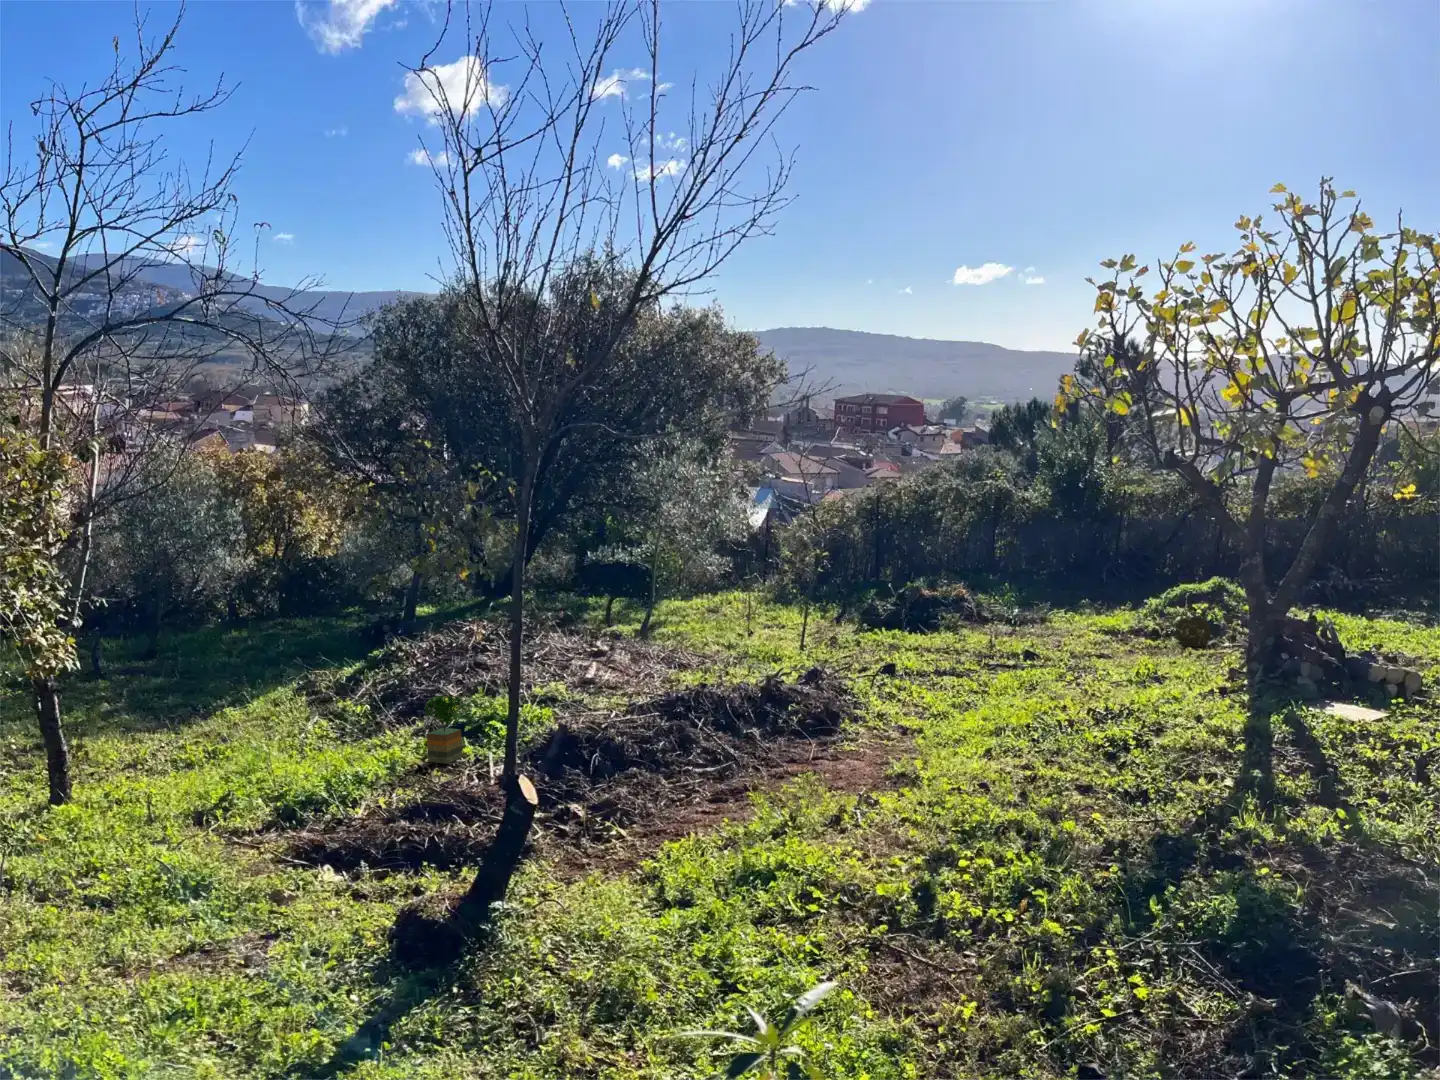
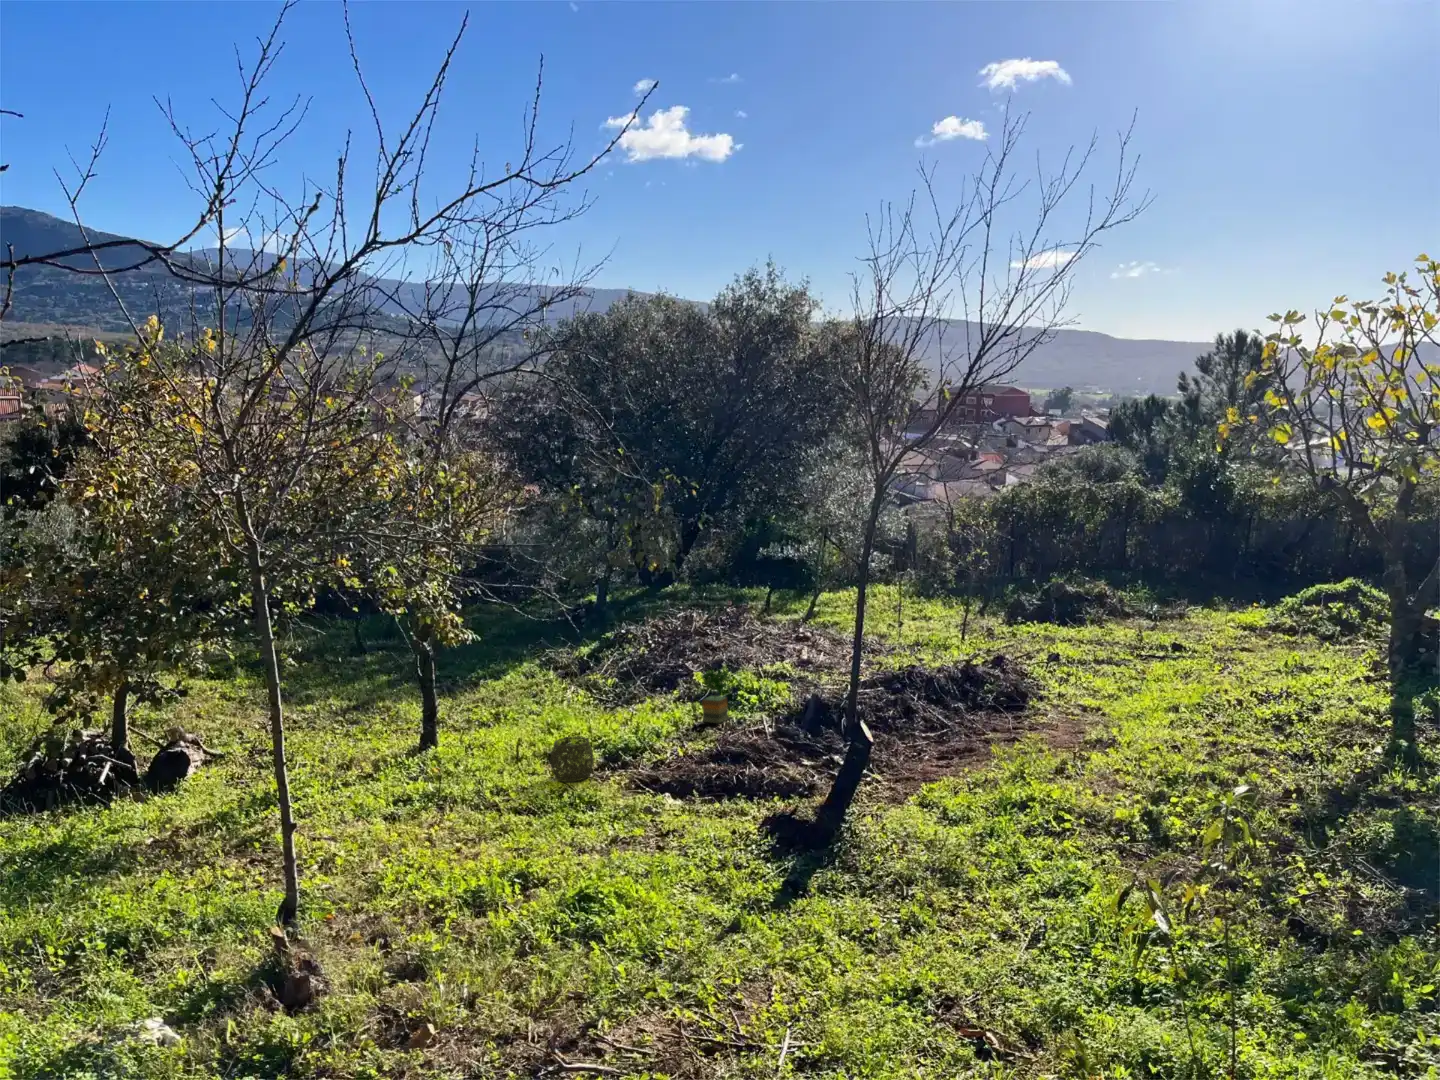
woven basket: present [1177,617,1211,647] -> present [551,736,594,782]

